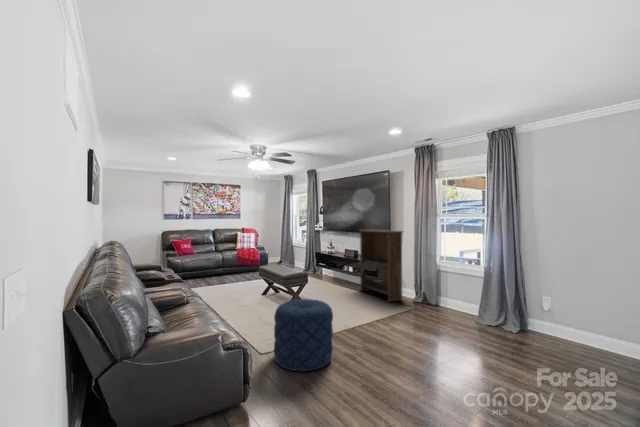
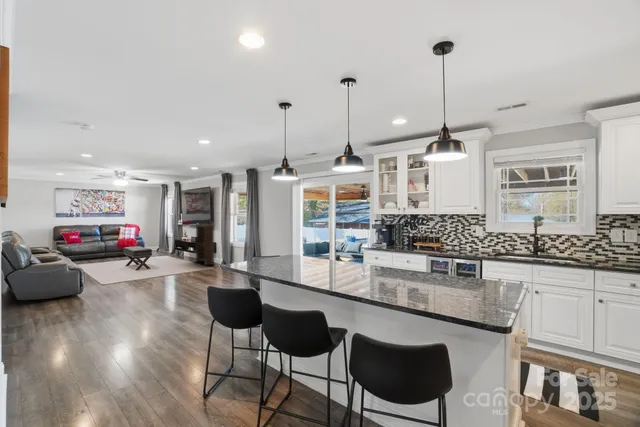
pouf: present [274,299,333,371] -> none [114,258,145,286]

